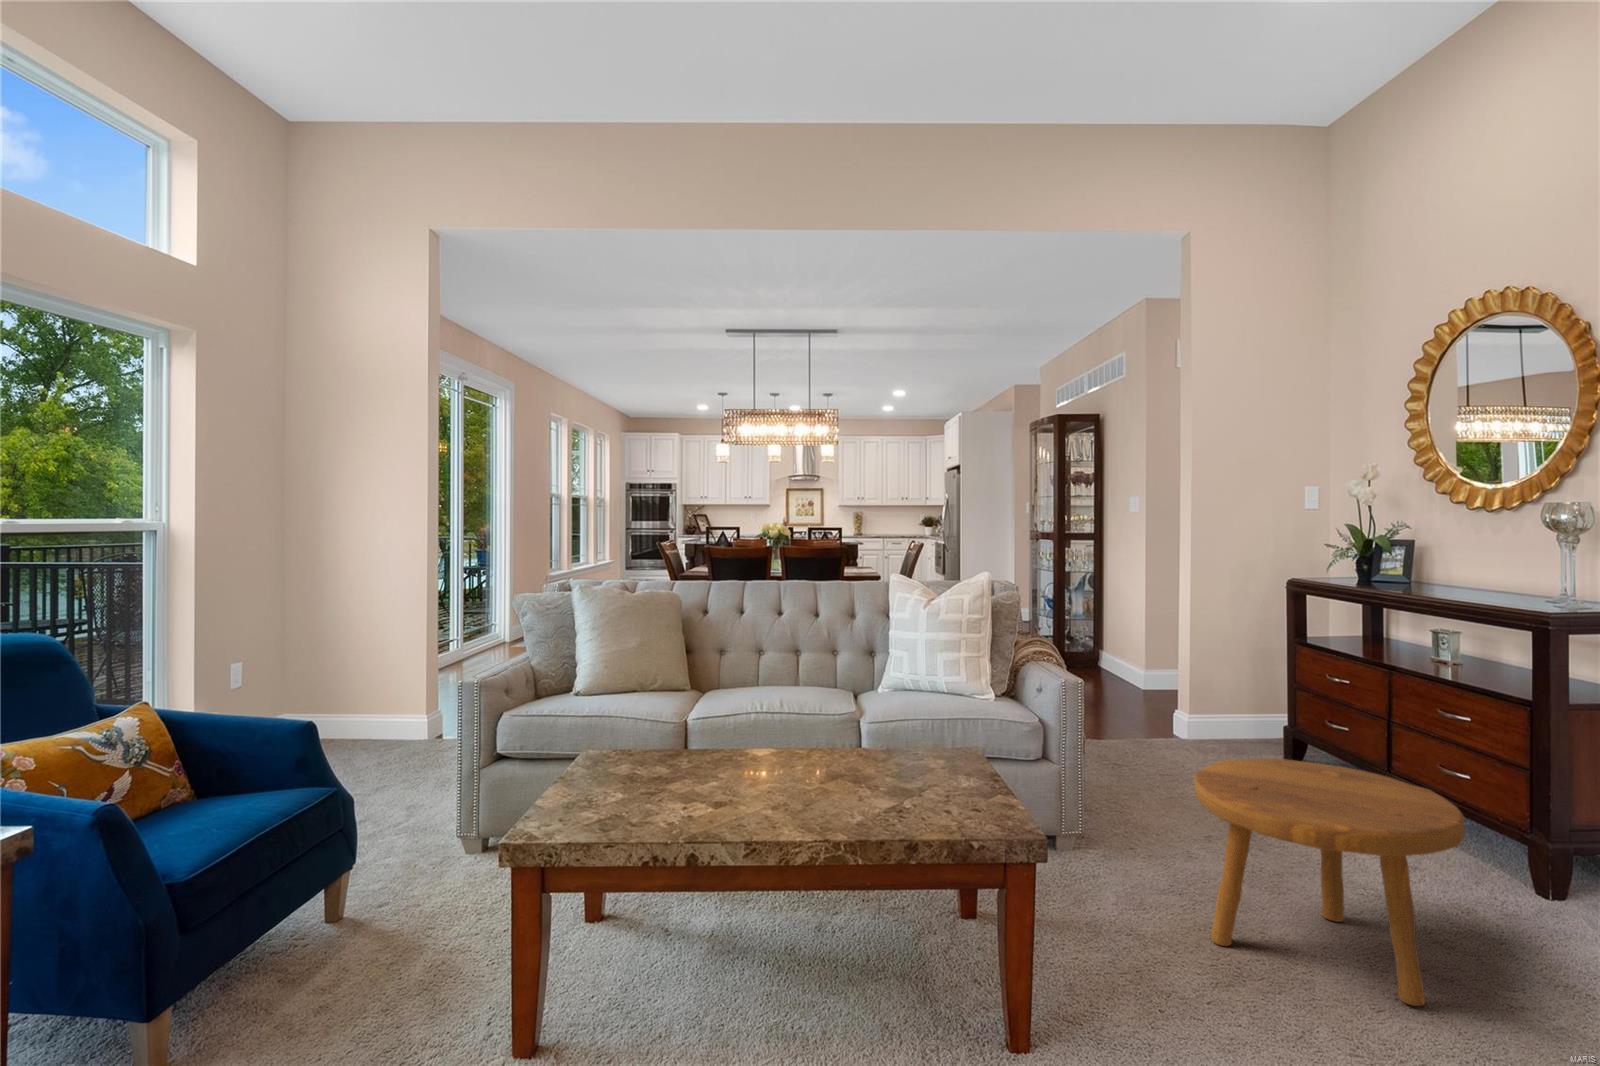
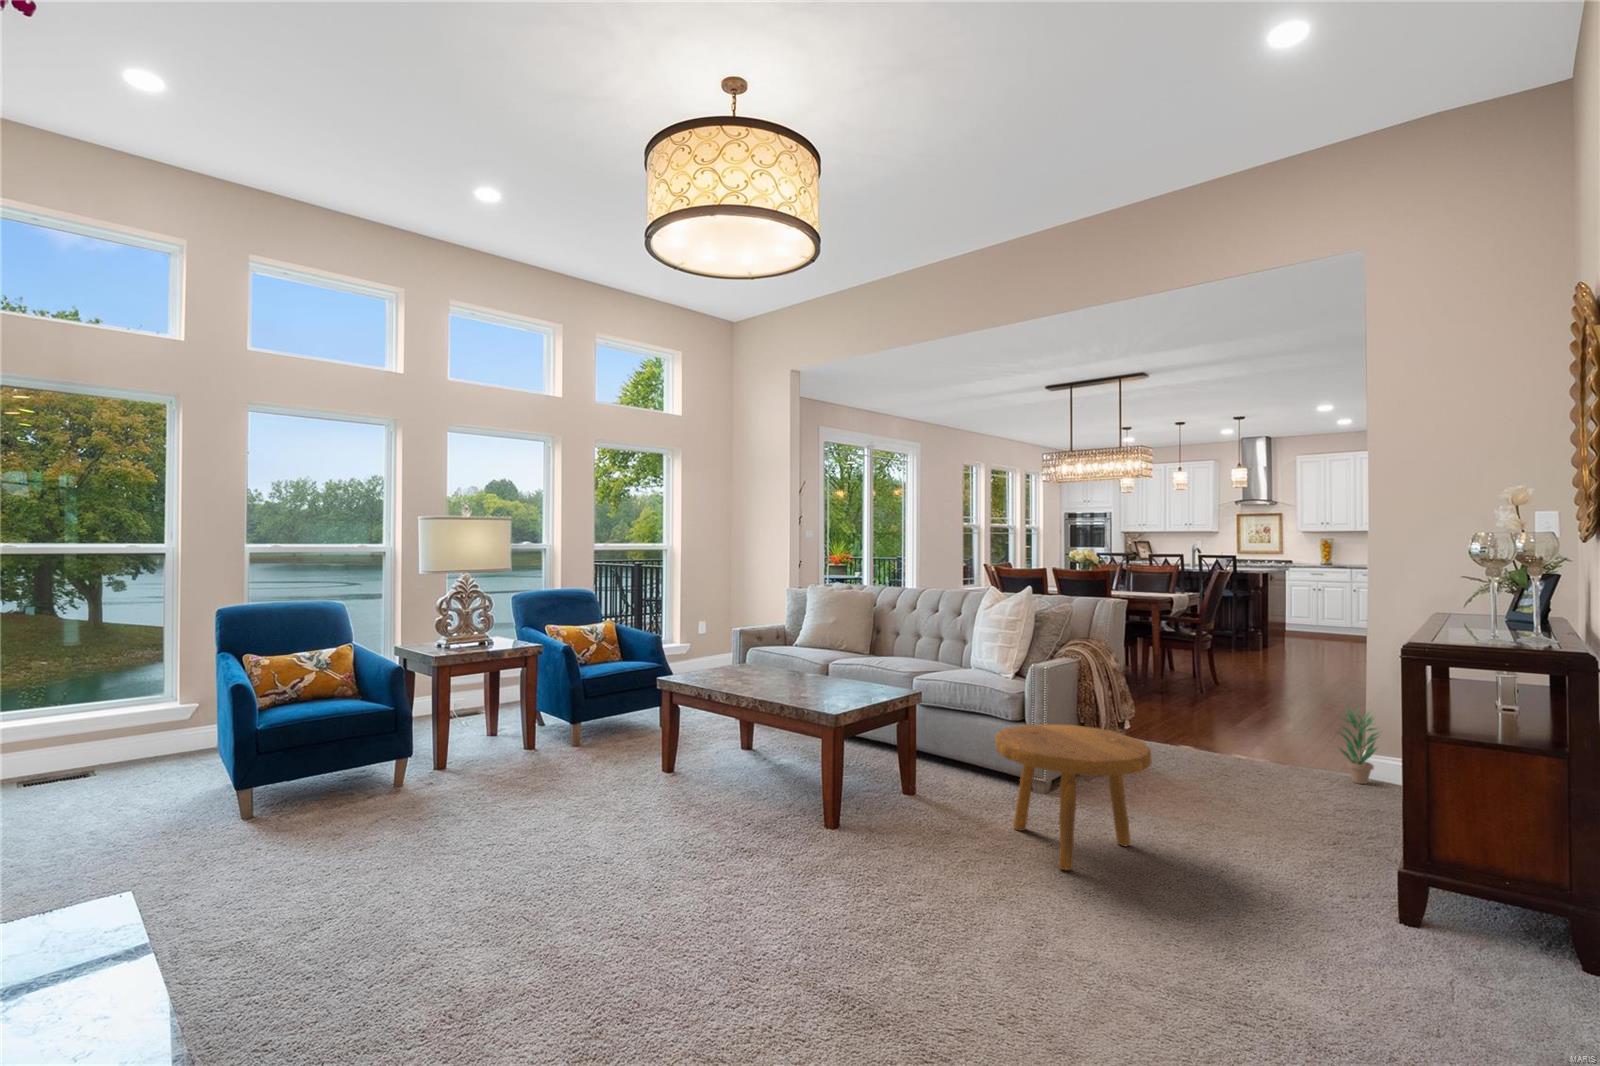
potted plant: none [1211,670,1262,751] -> present [1340,707,1379,784]

